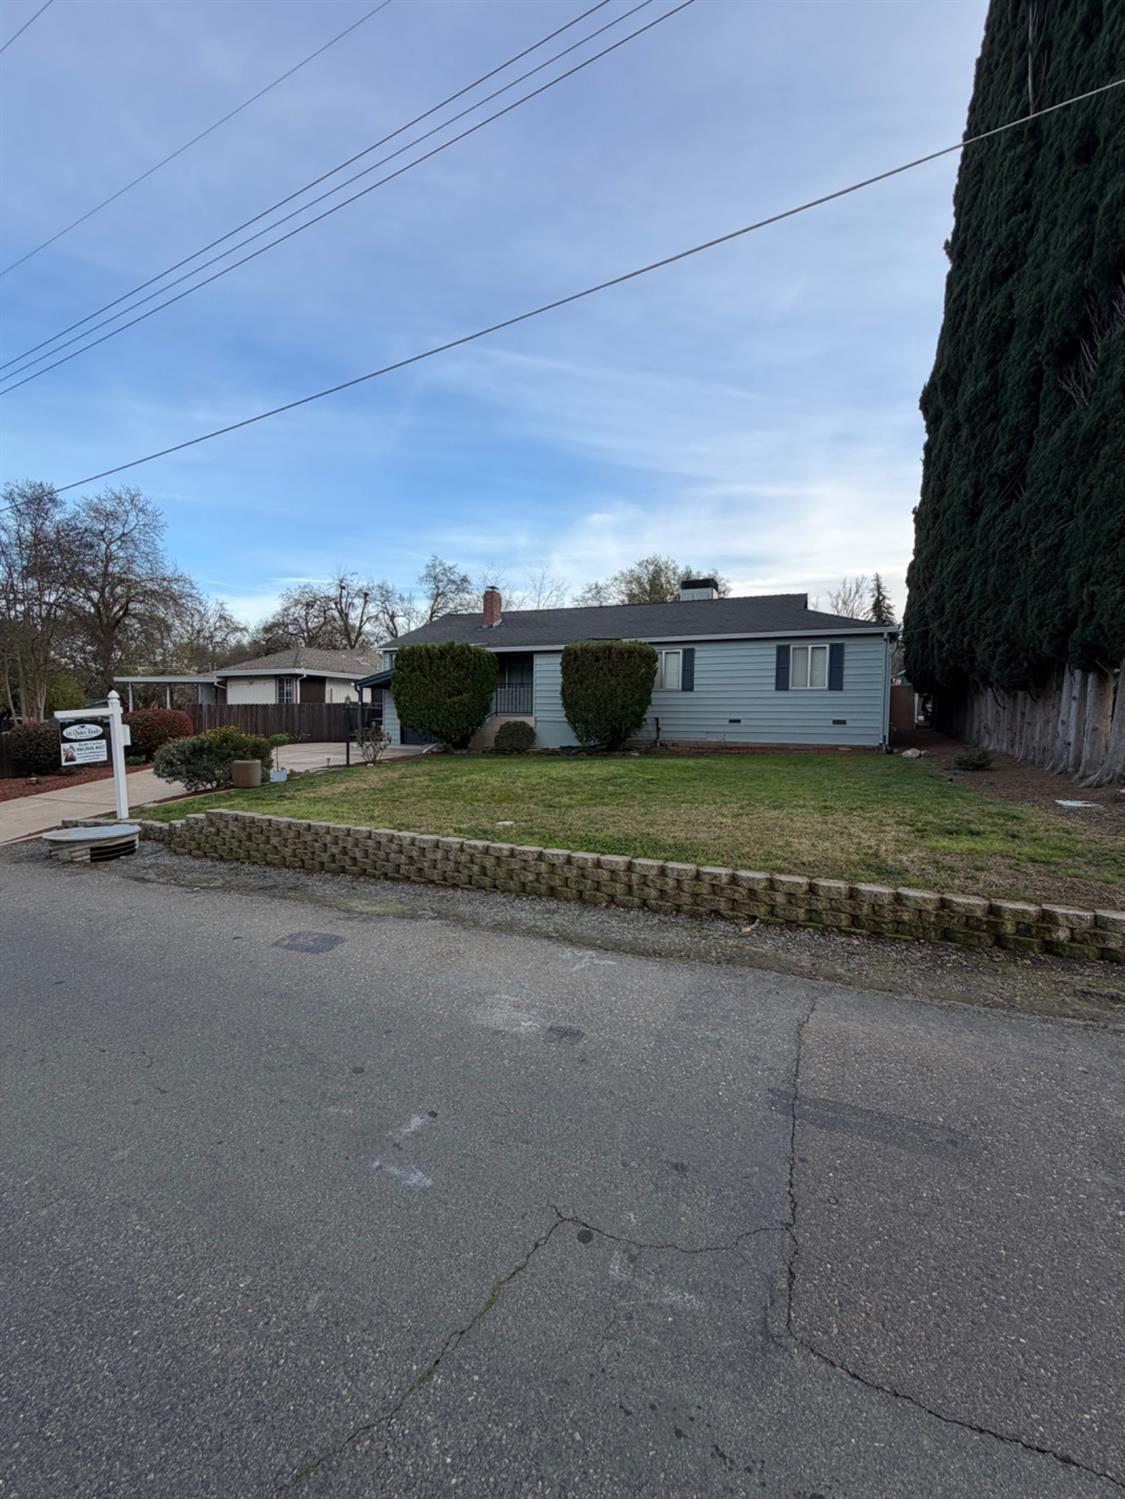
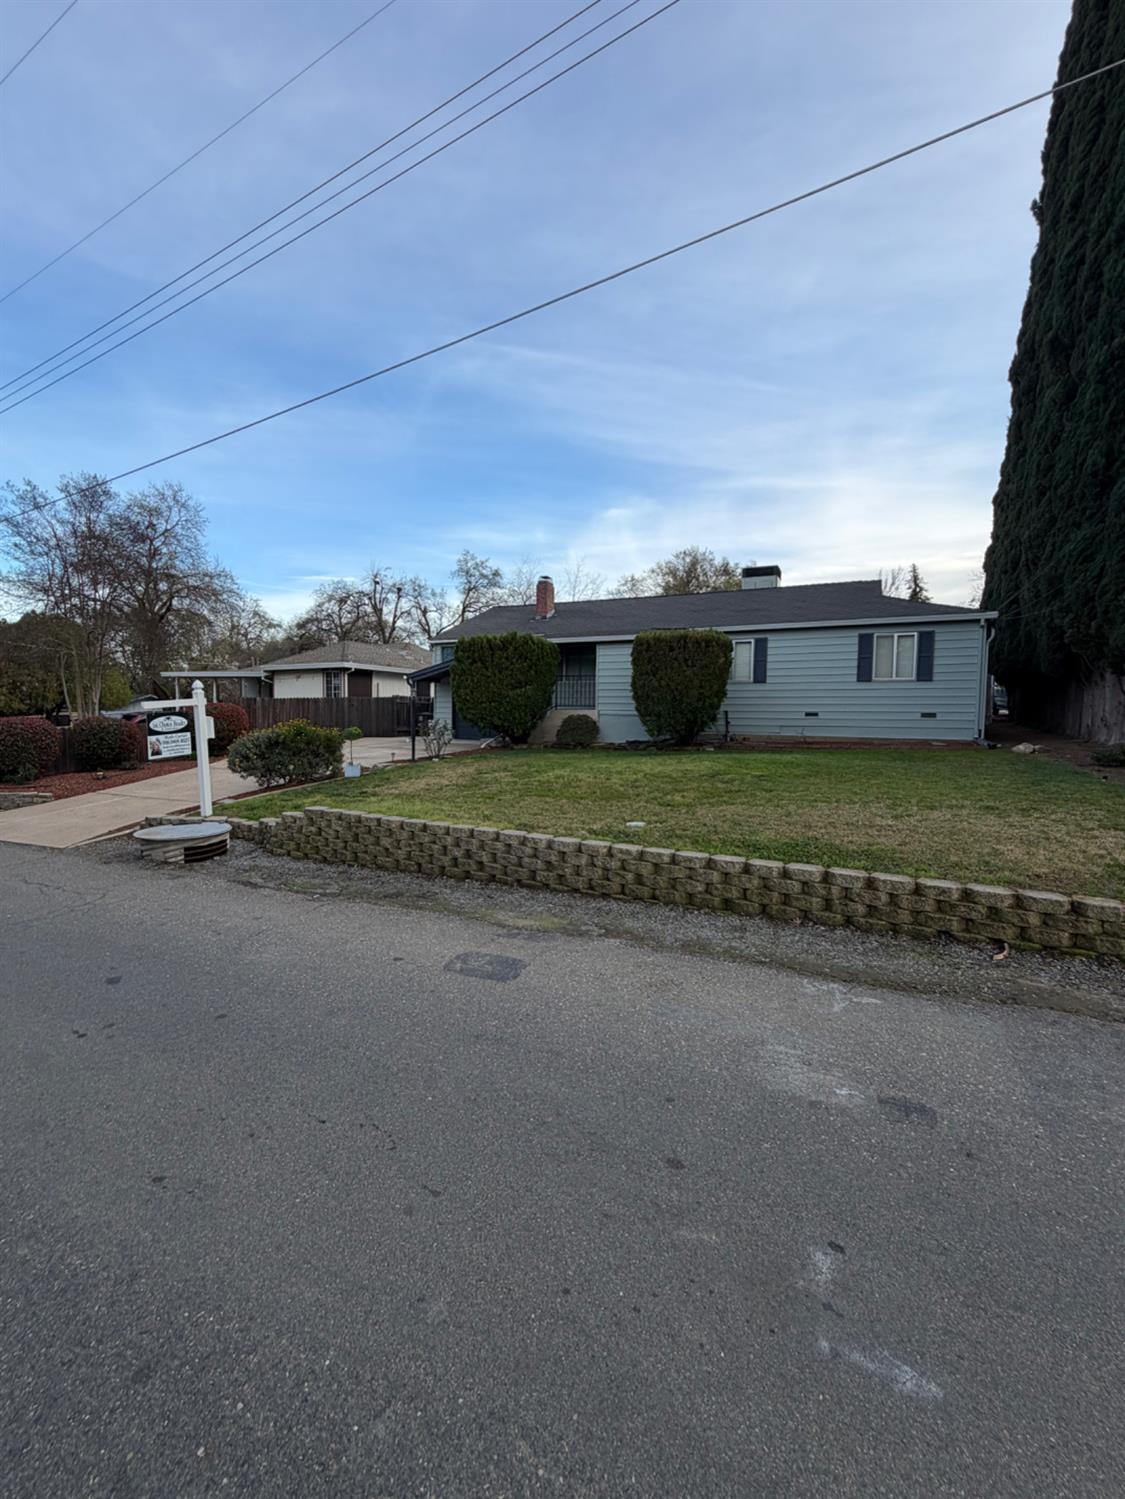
woven basket: present [233,760,261,788] -> none [307,754,338,783]

